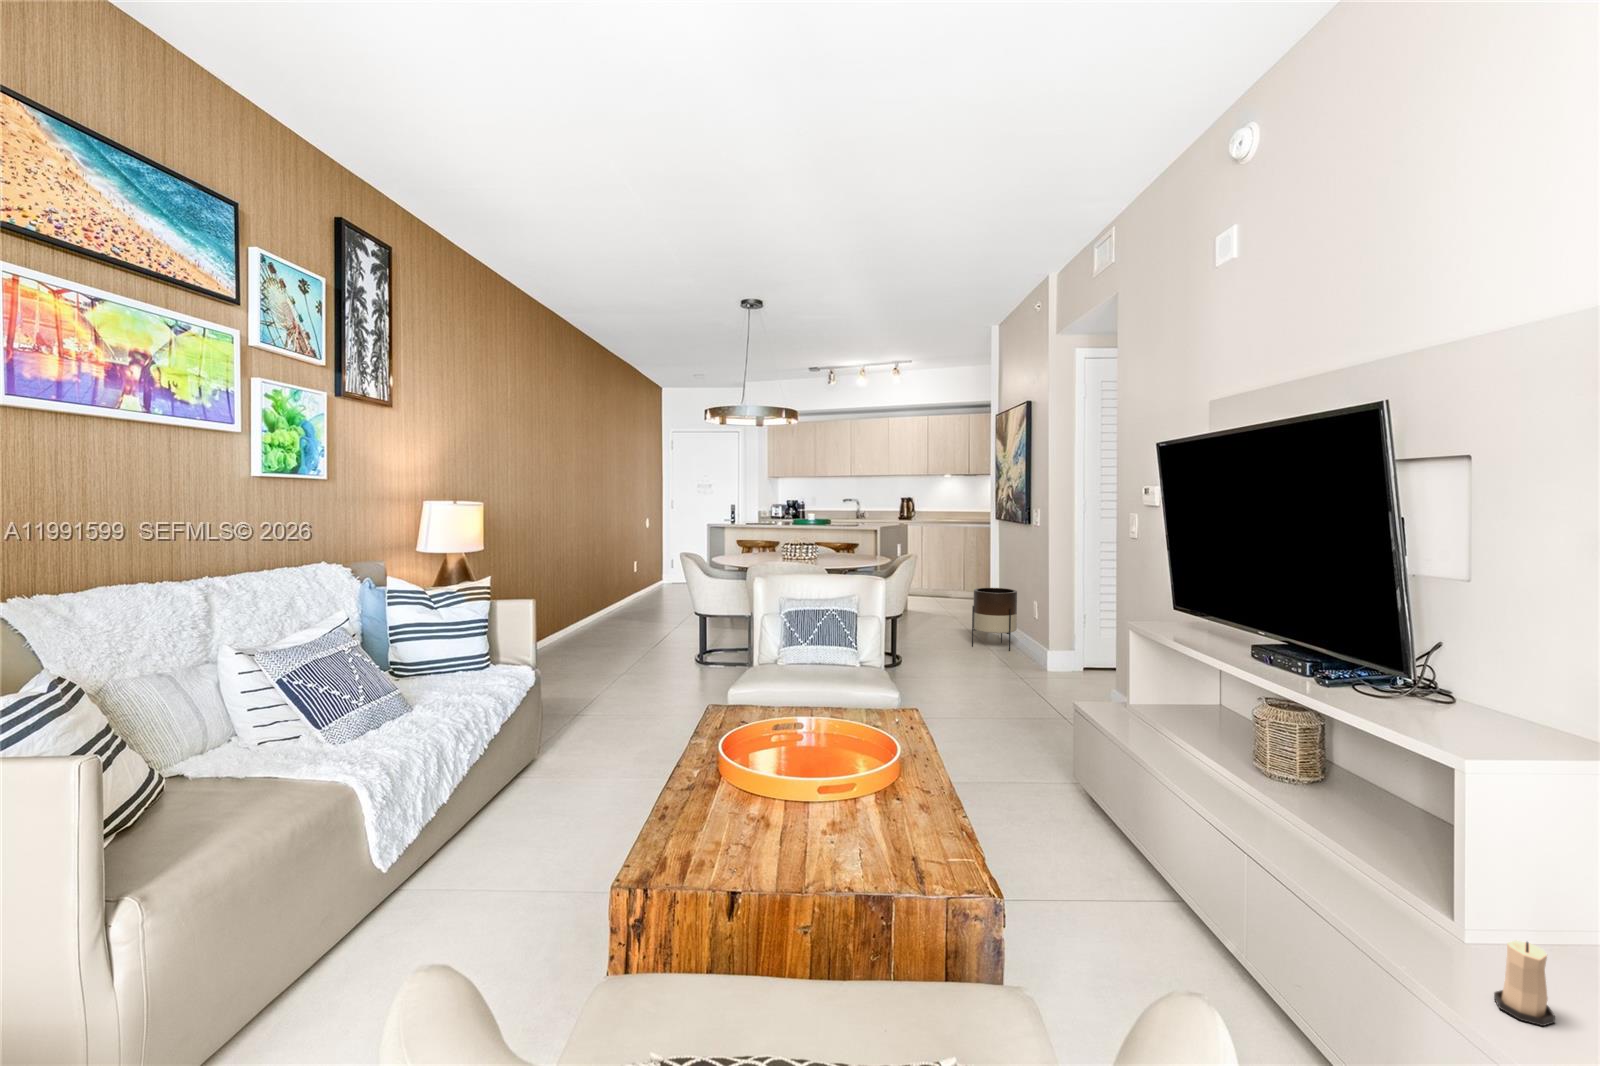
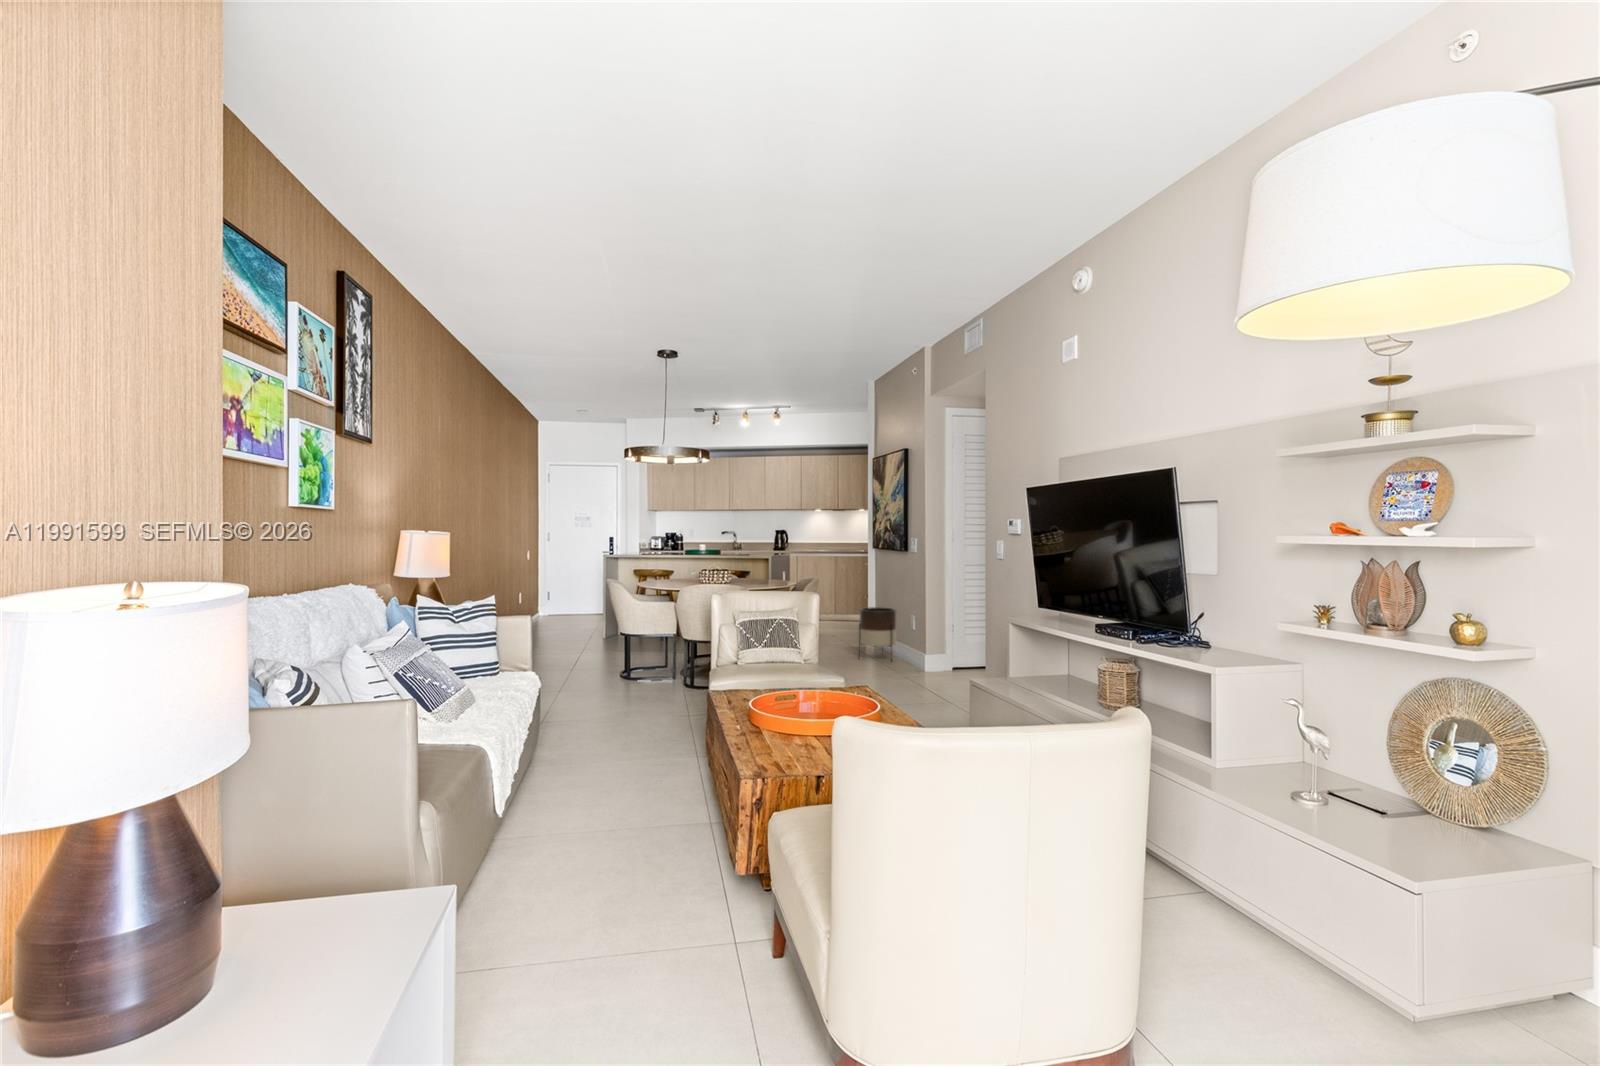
candle: present [1494,941,1555,1026] -> none [1230,748,1256,789]

